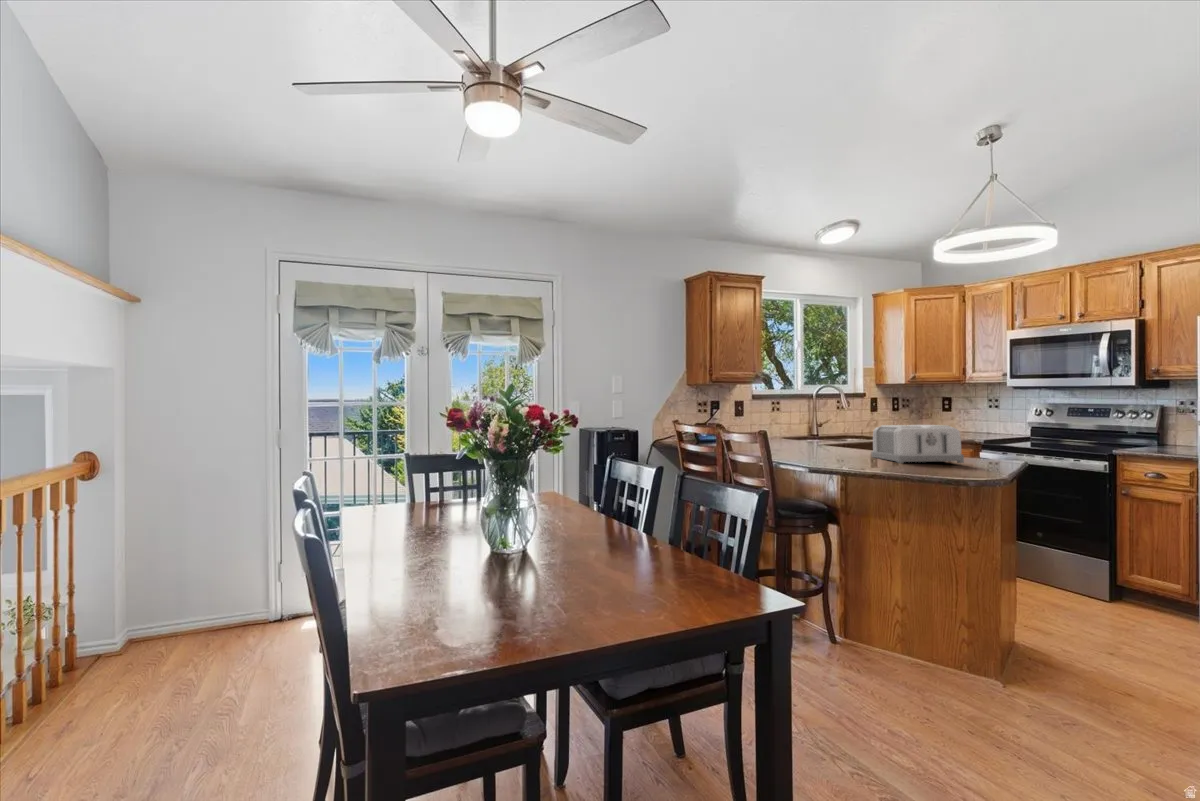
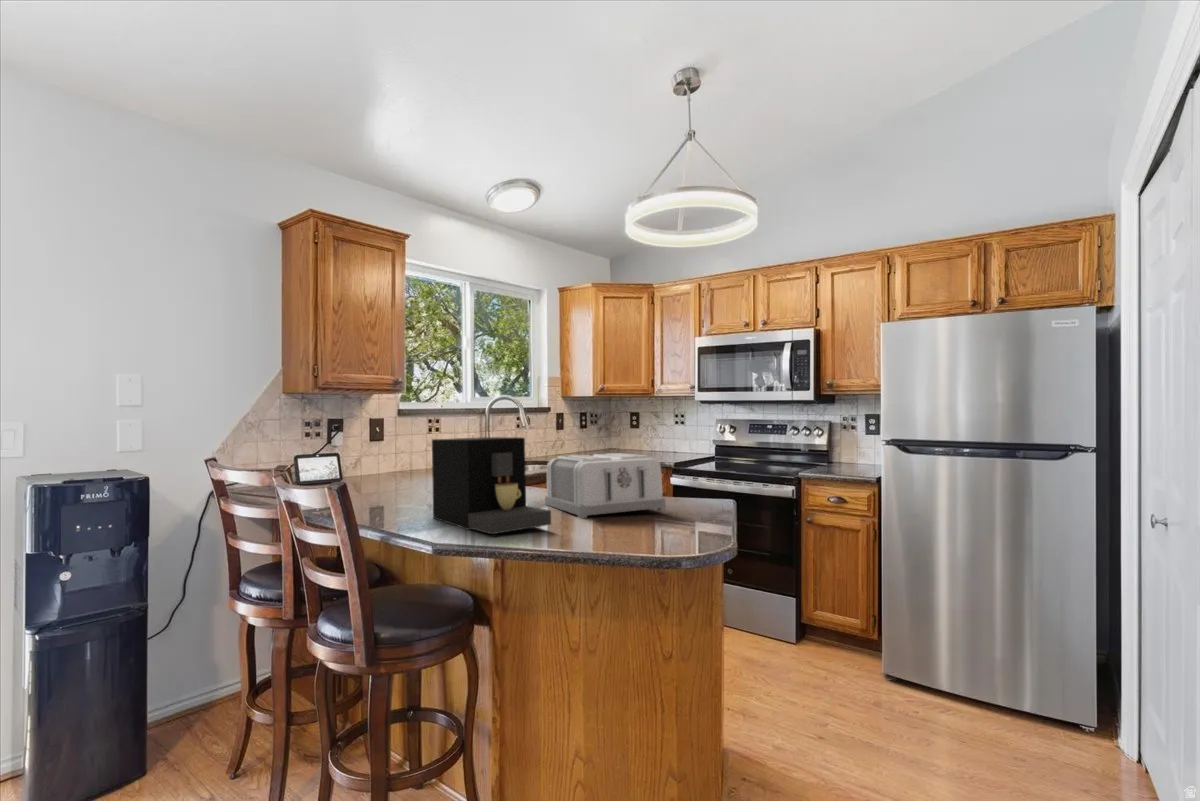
coffee maker: none [802,411,881,463] -> present [432,437,551,534]

